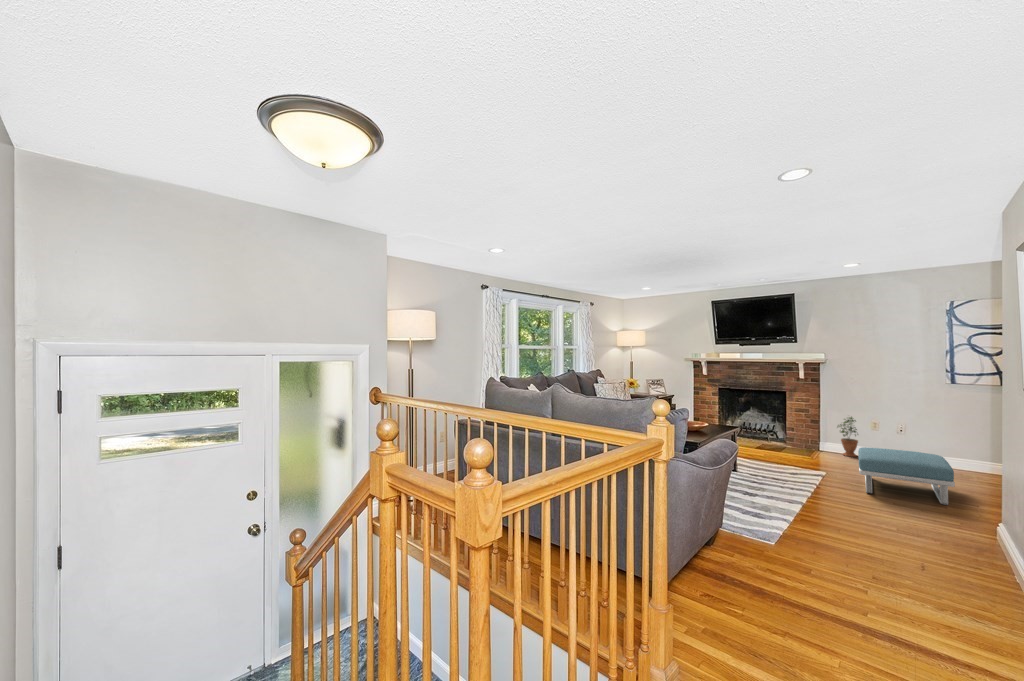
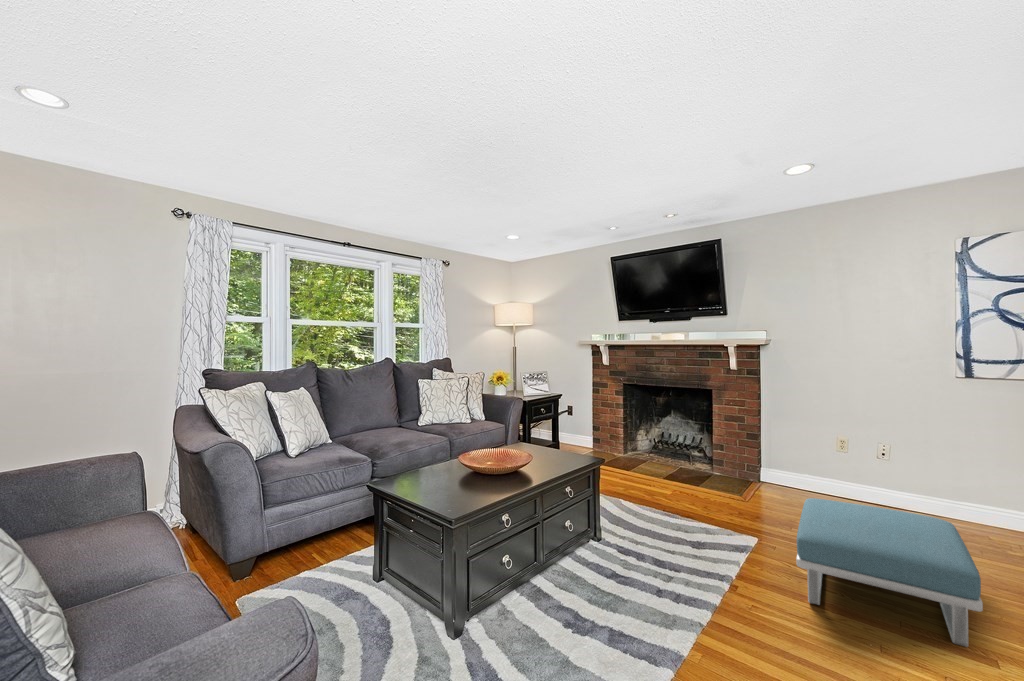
potted plant: present [838,417,858,457] -> none [783,427,815,494]

